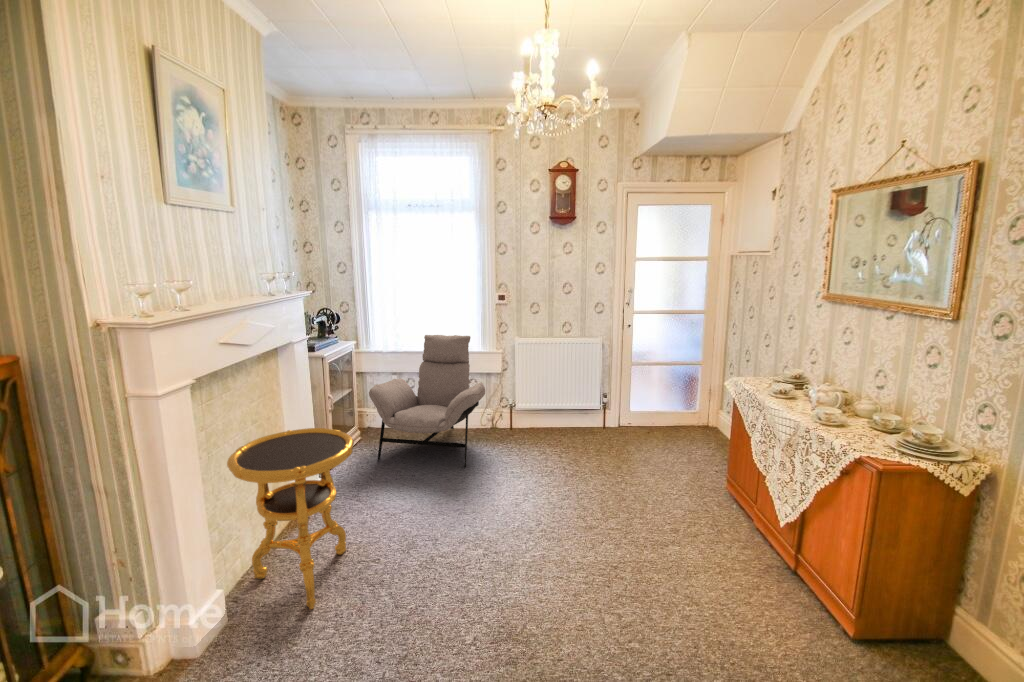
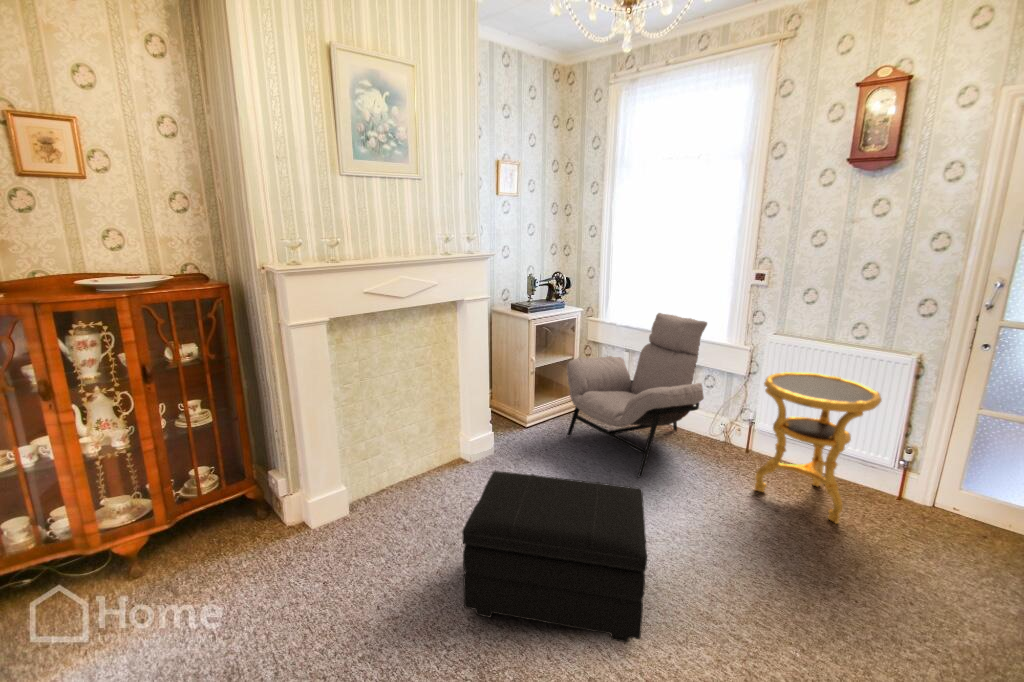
side table: present [227,428,354,609] -> present [755,372,882,524]
footstool: none [416,458,580,611] -> present [462,471,647,643]

